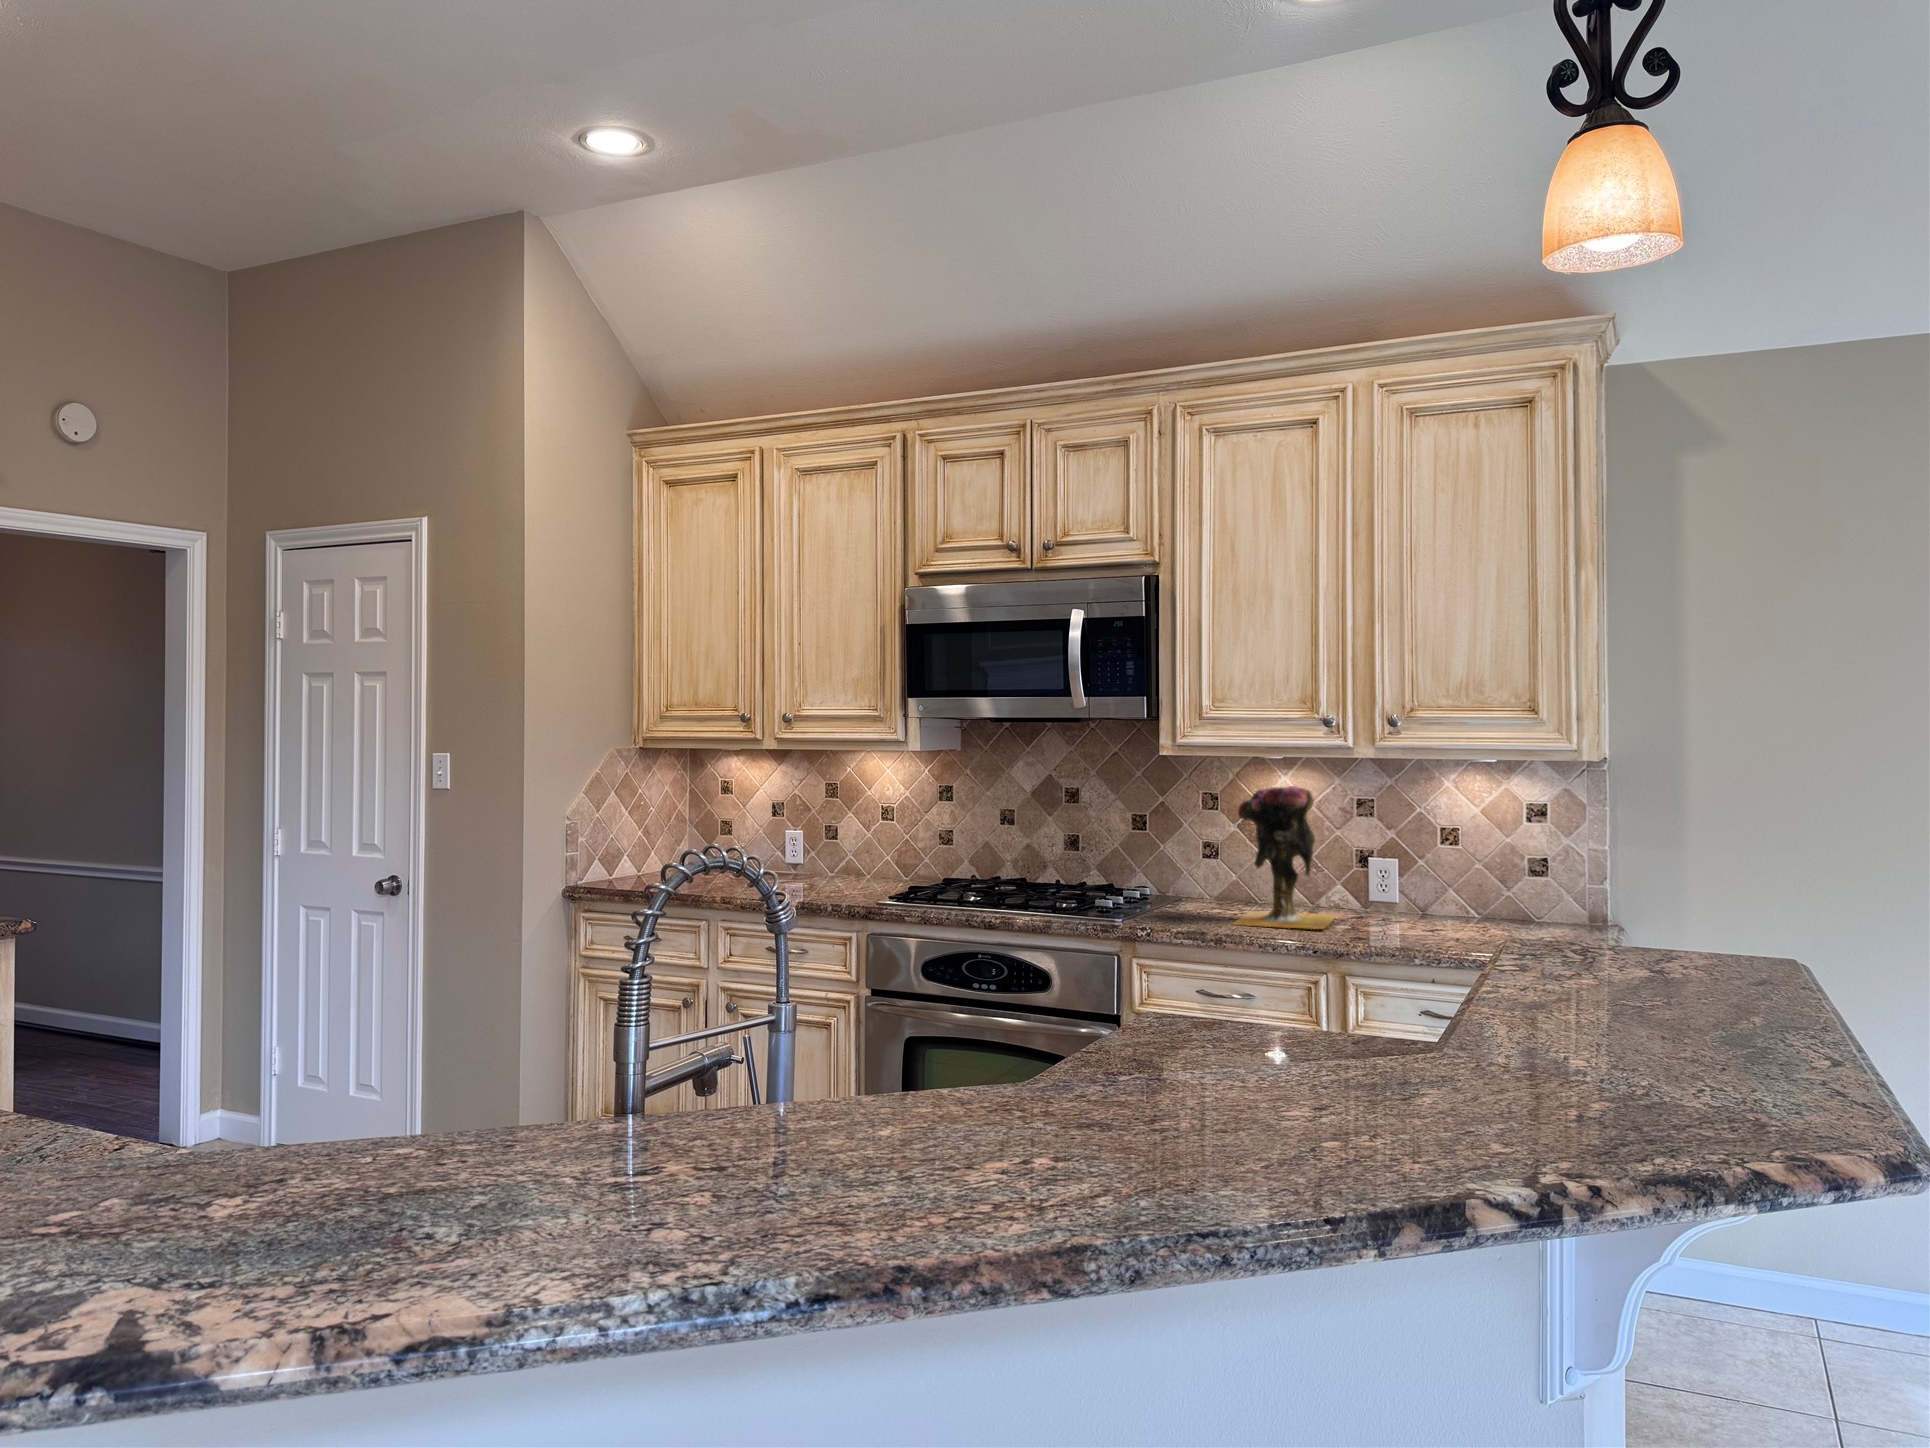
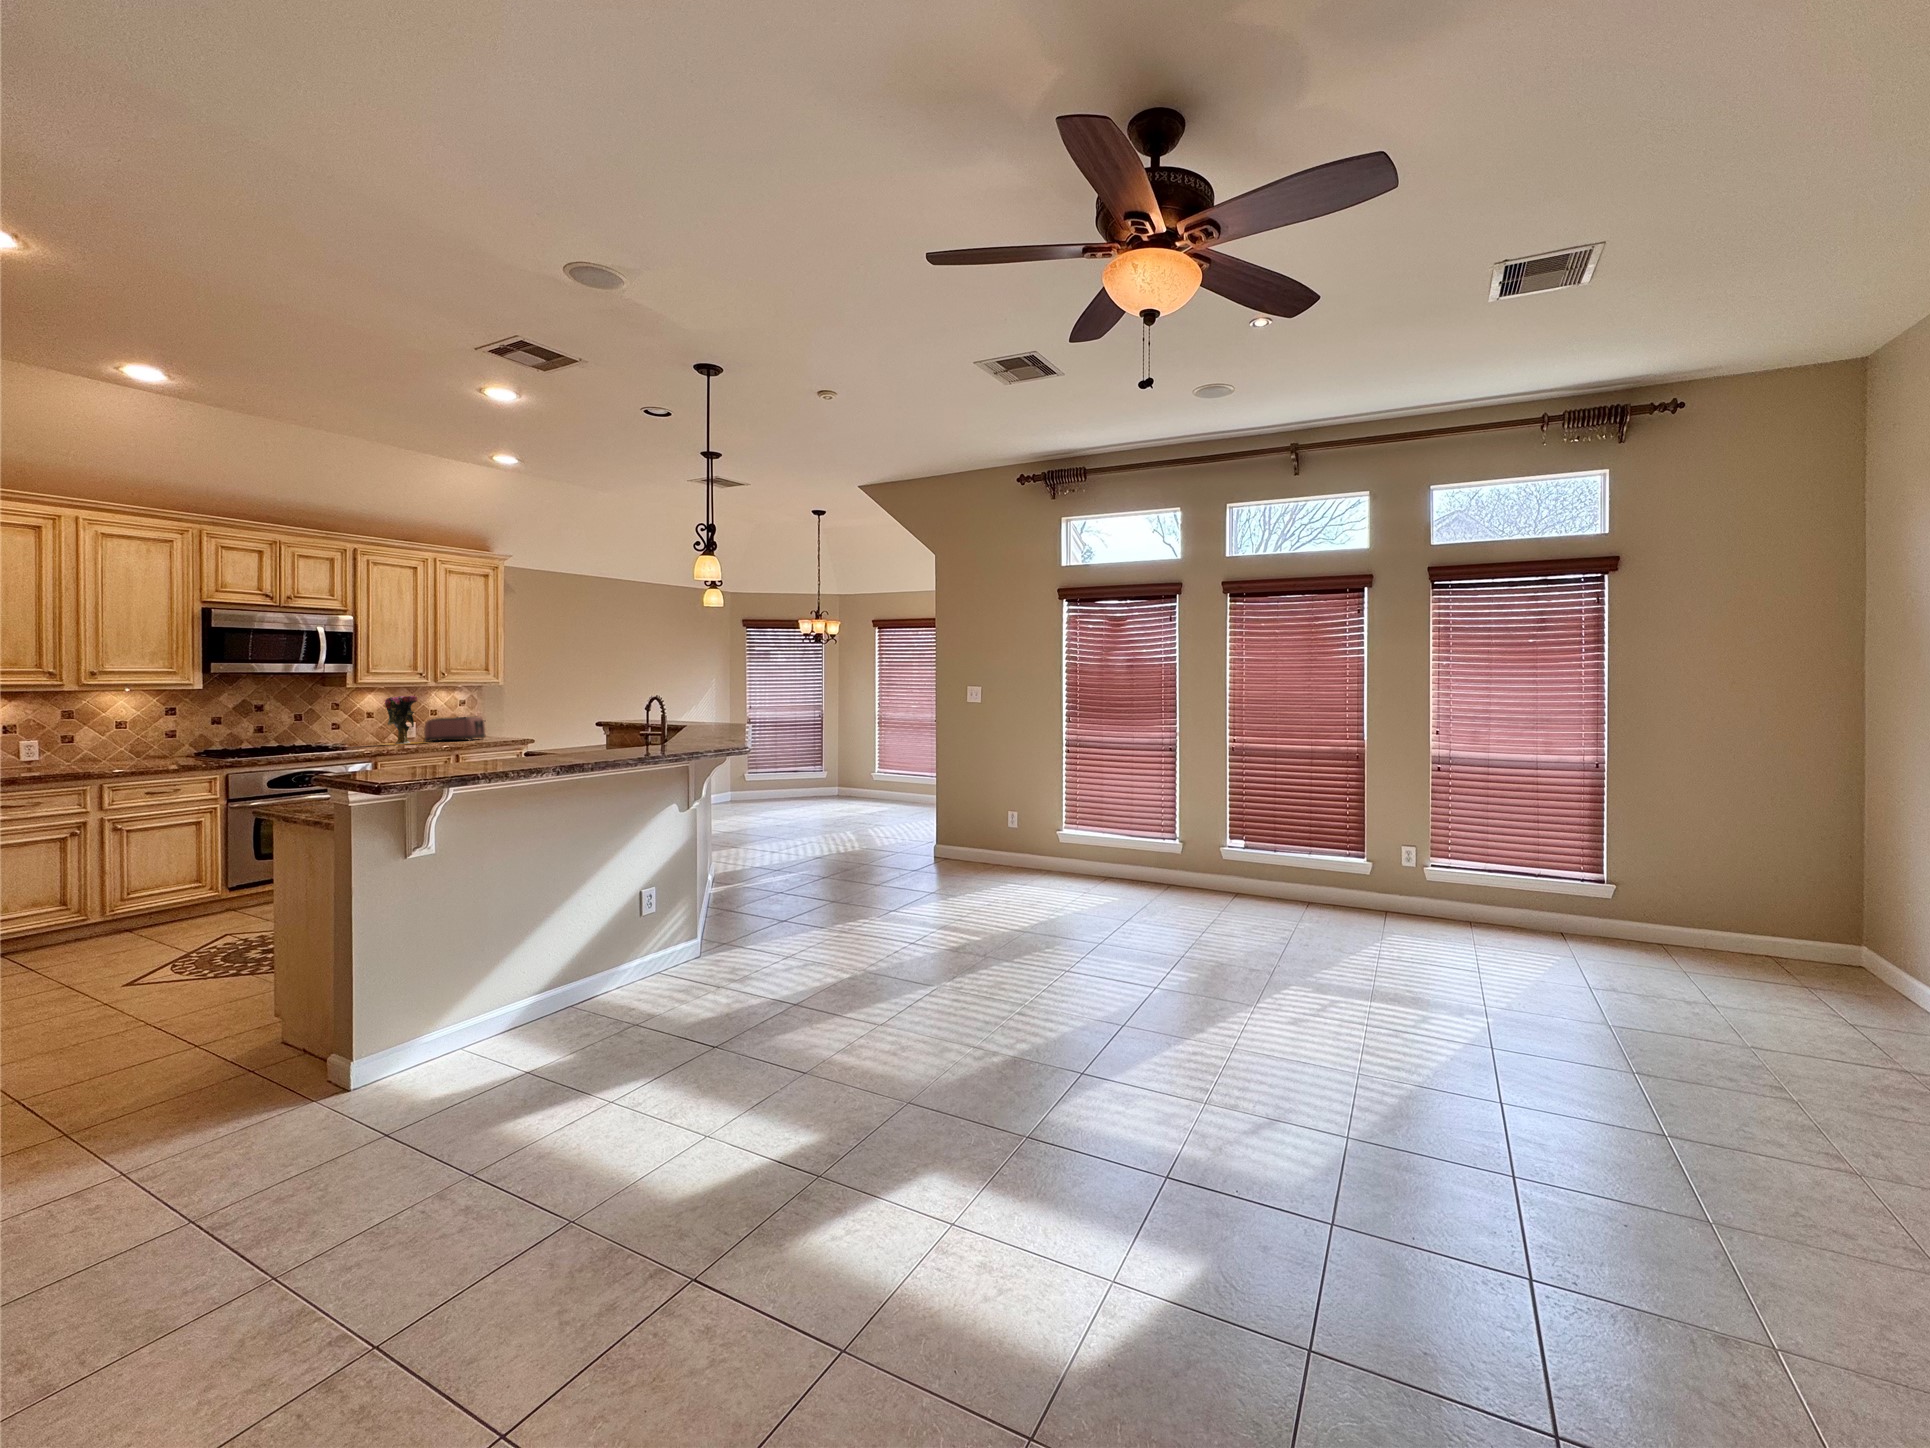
toaster: none [1379,852,1560,938] -> present [424,717,485,742]

